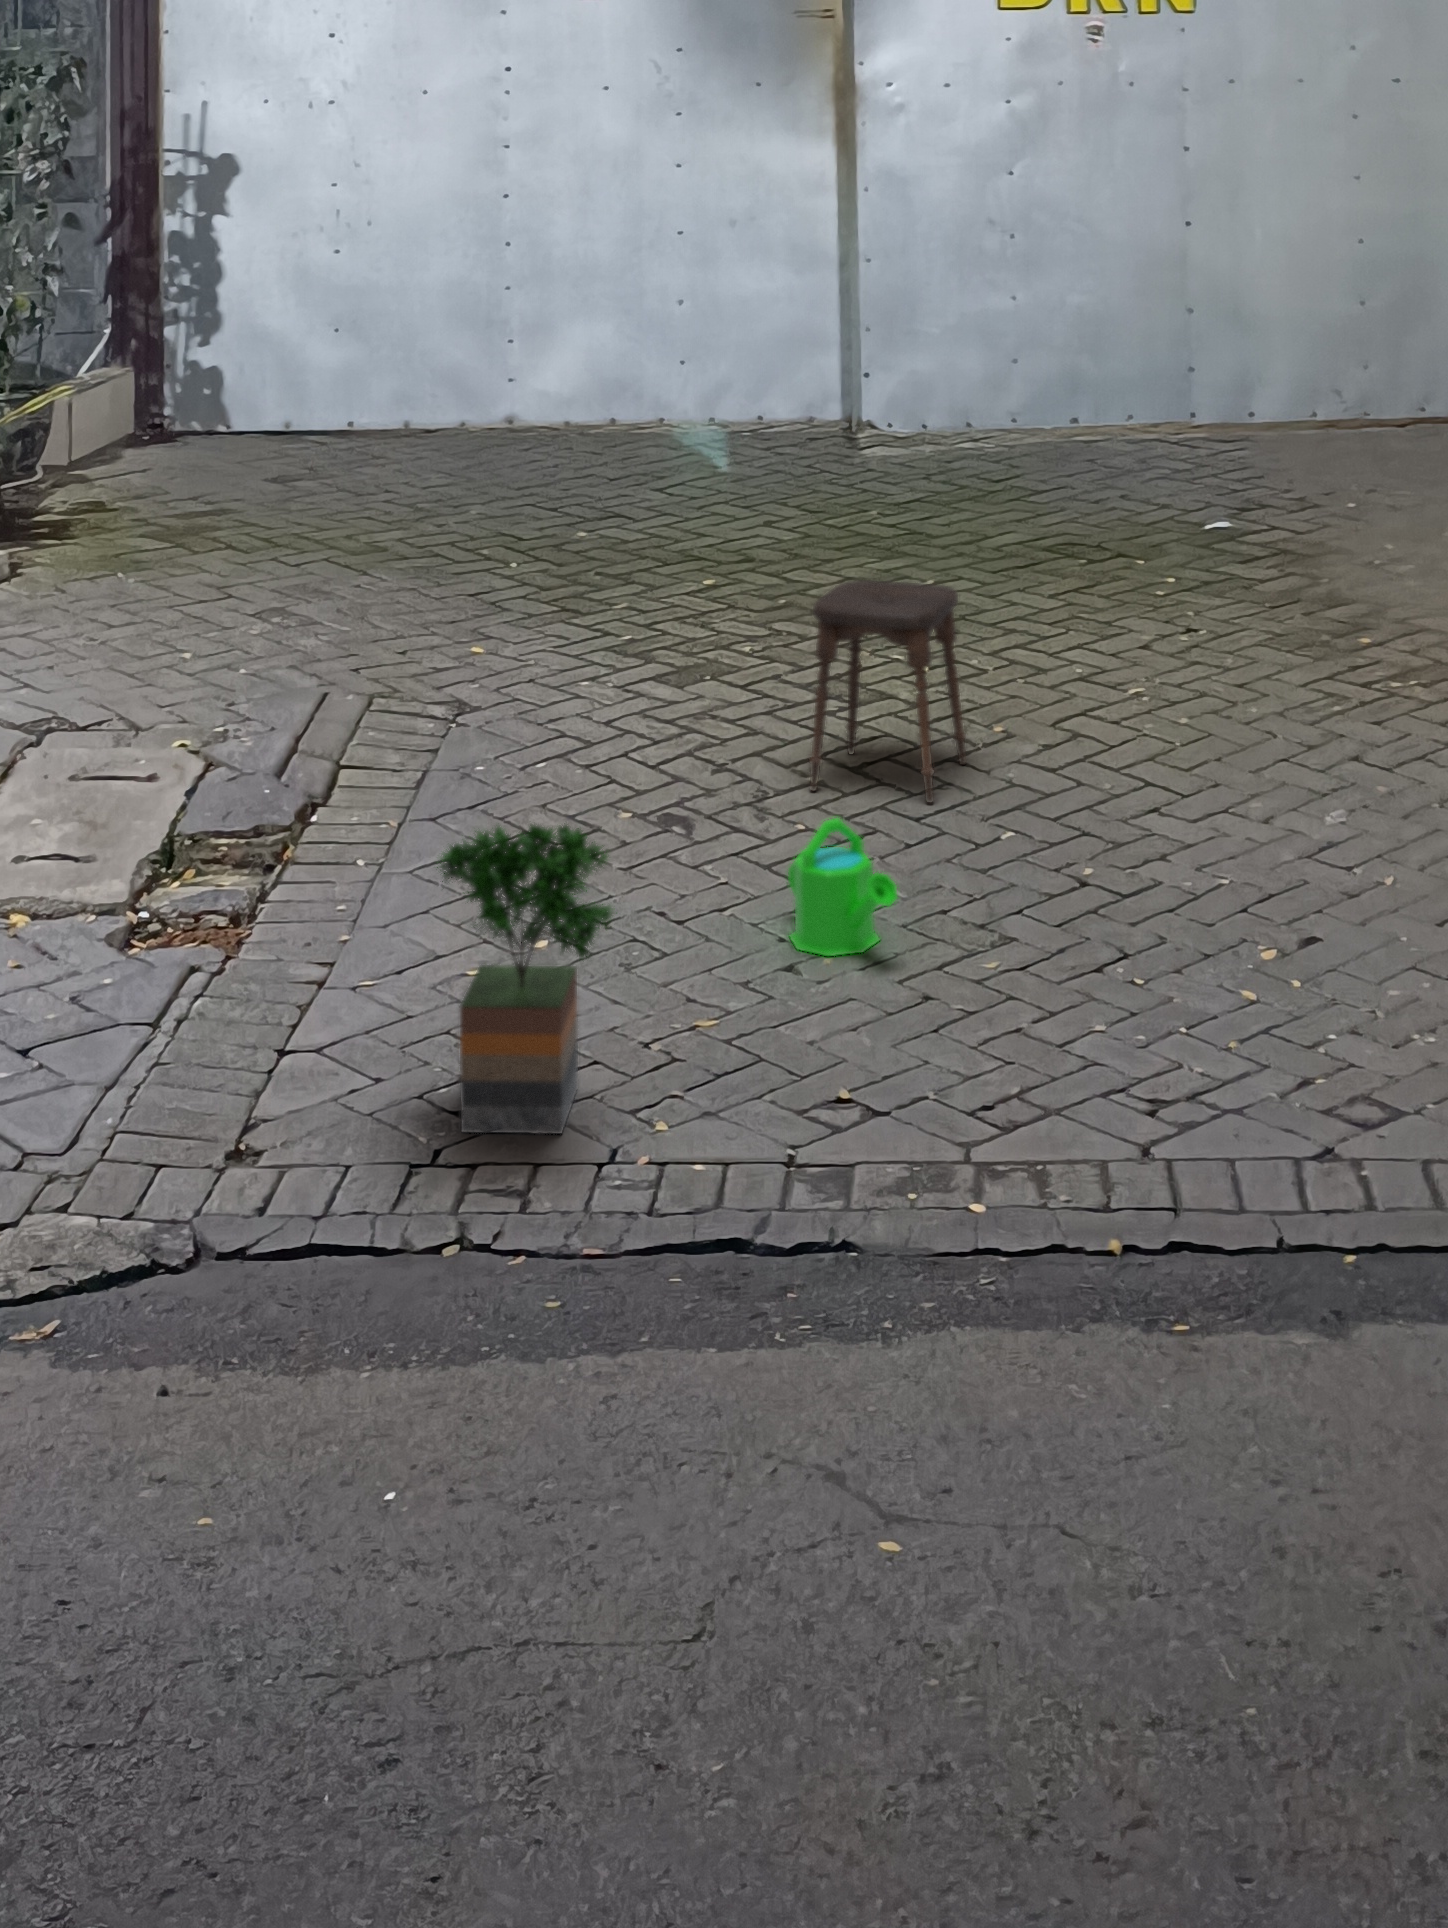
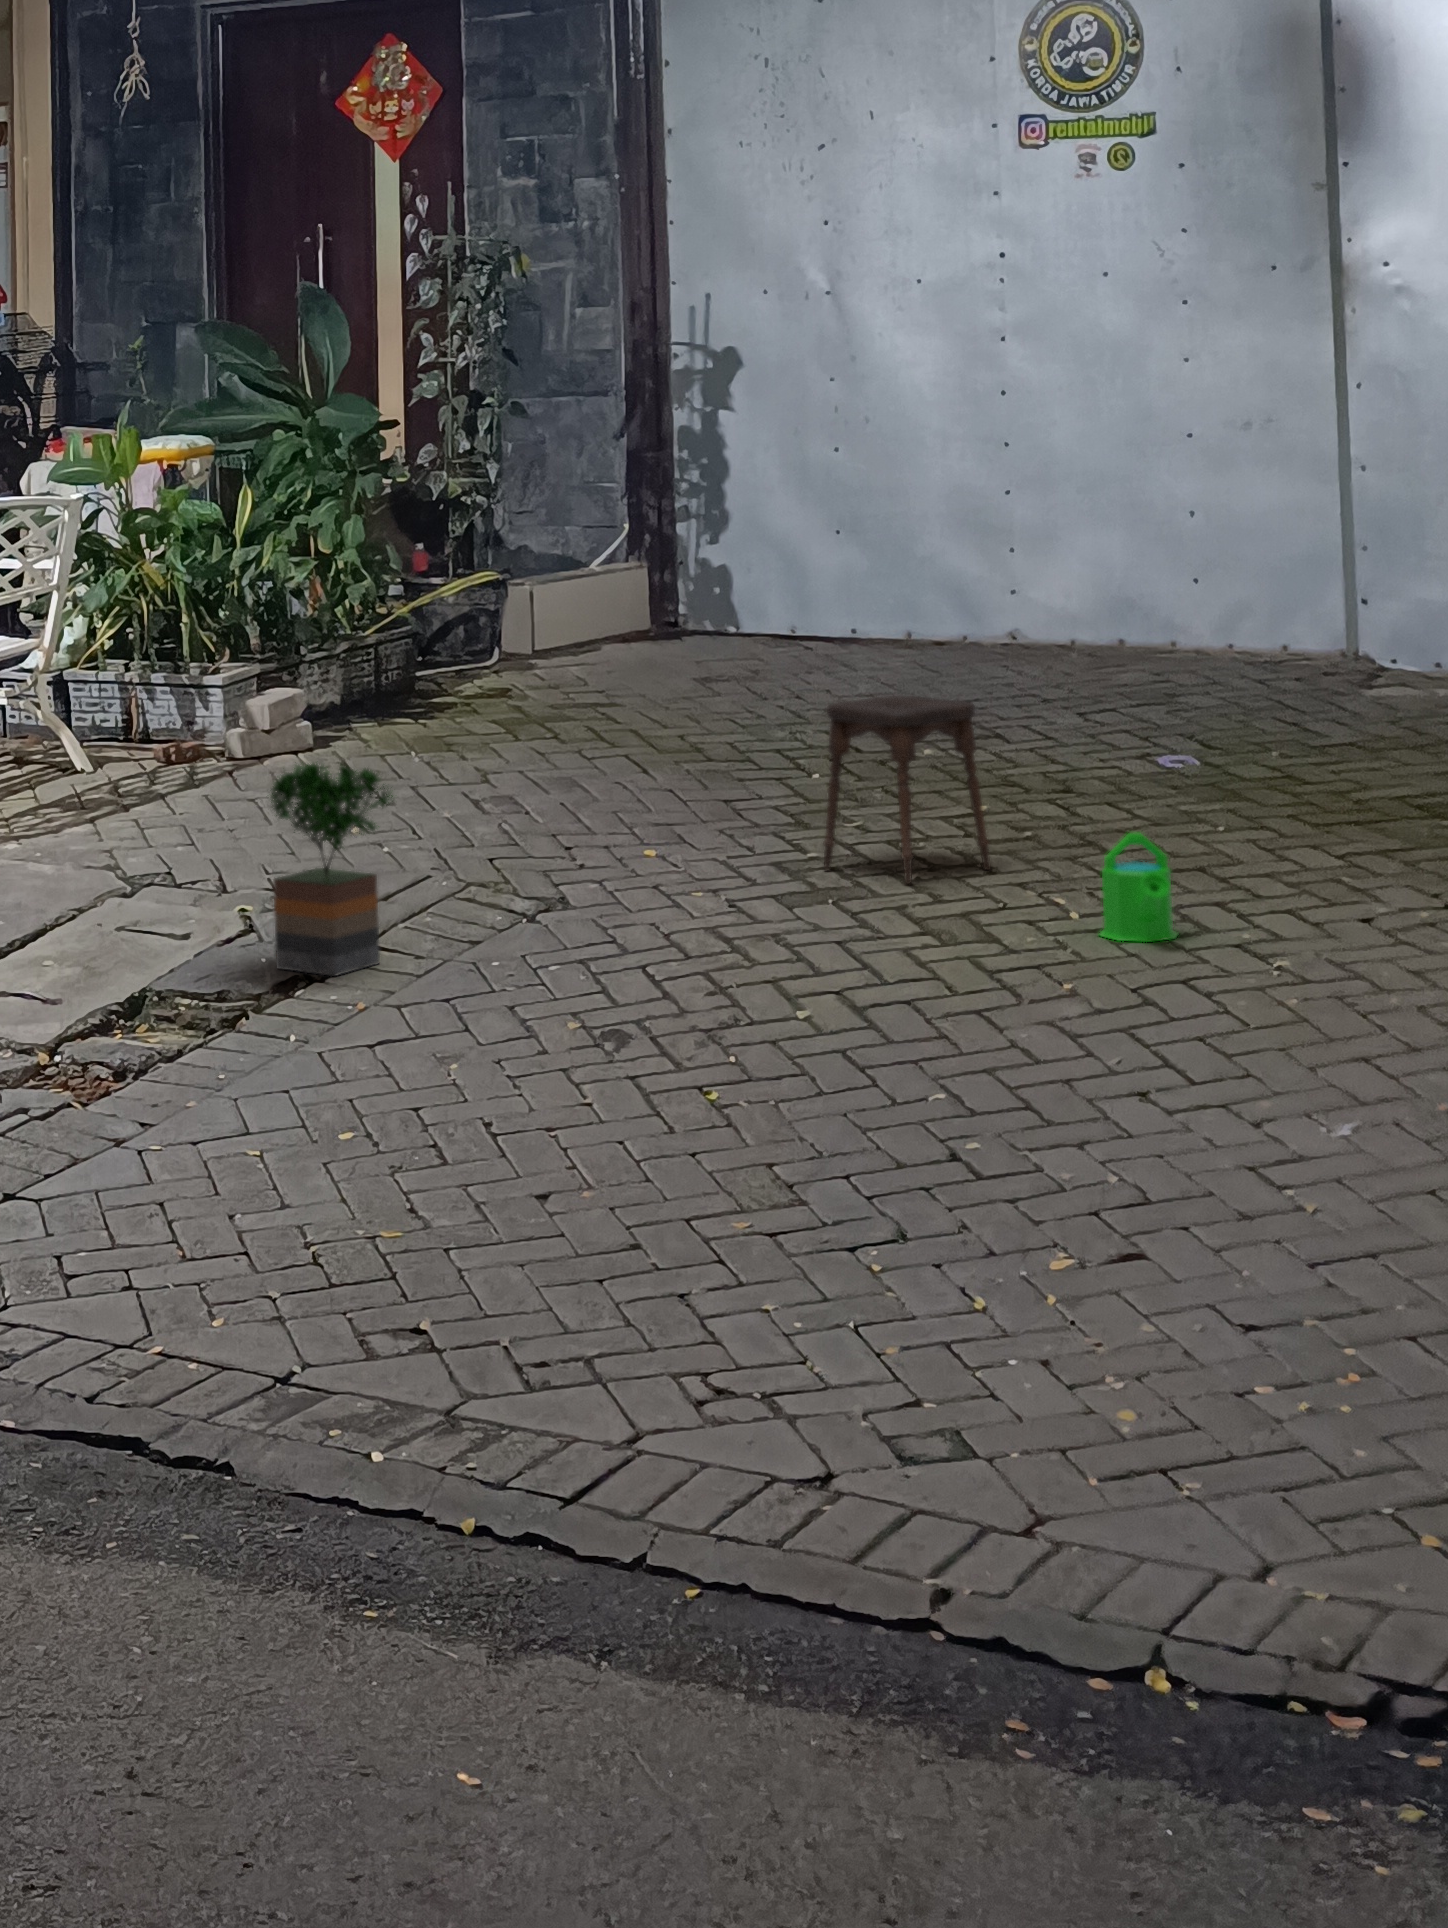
watering can: present [788,818,897,956] -> present [1100,833,1178,942]

